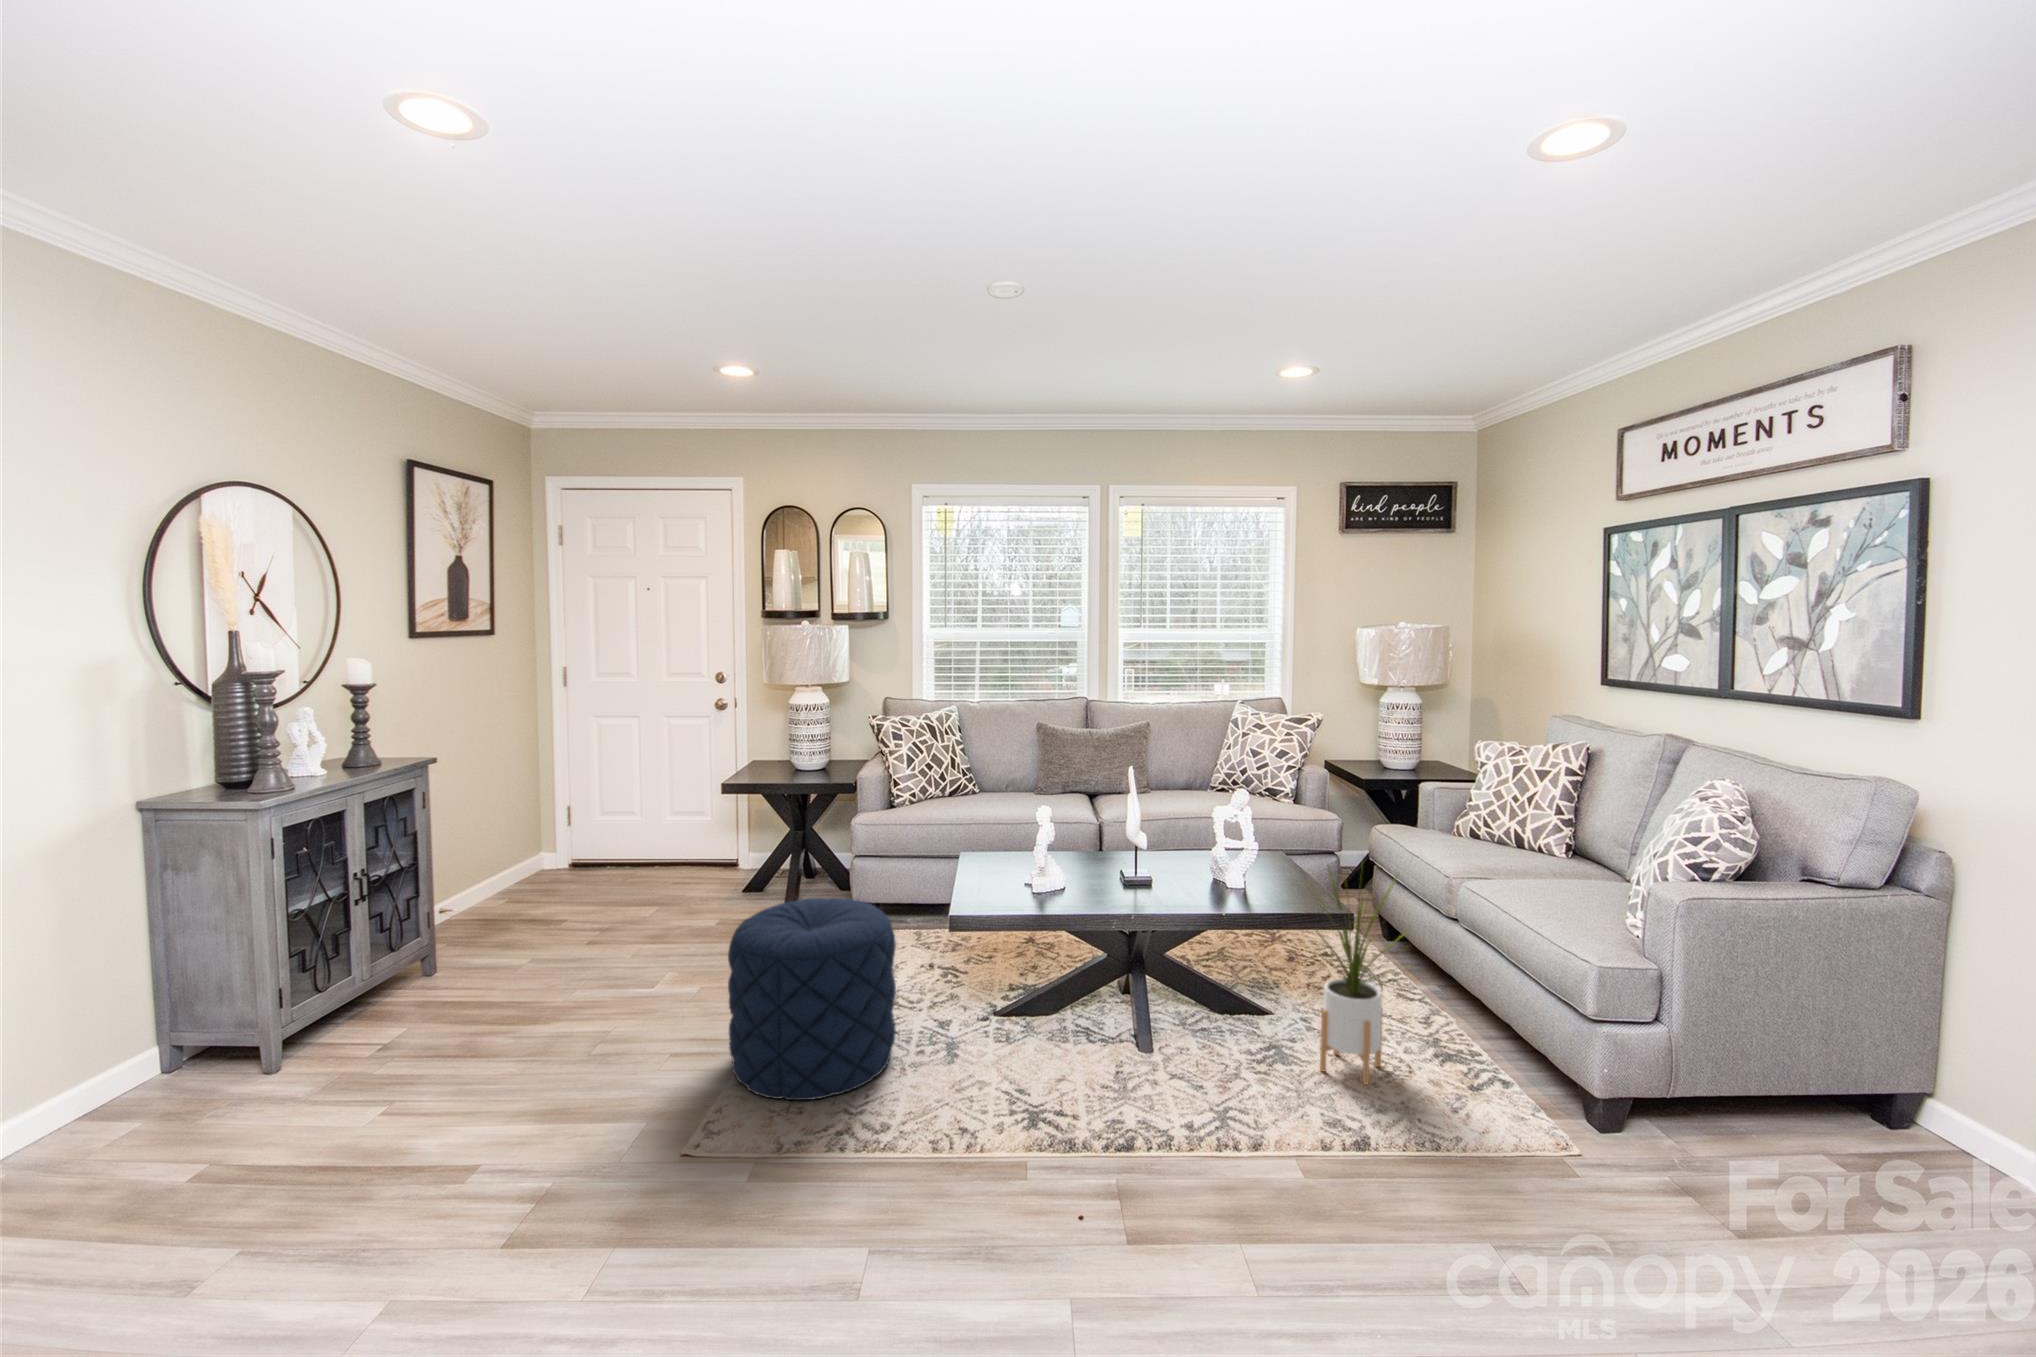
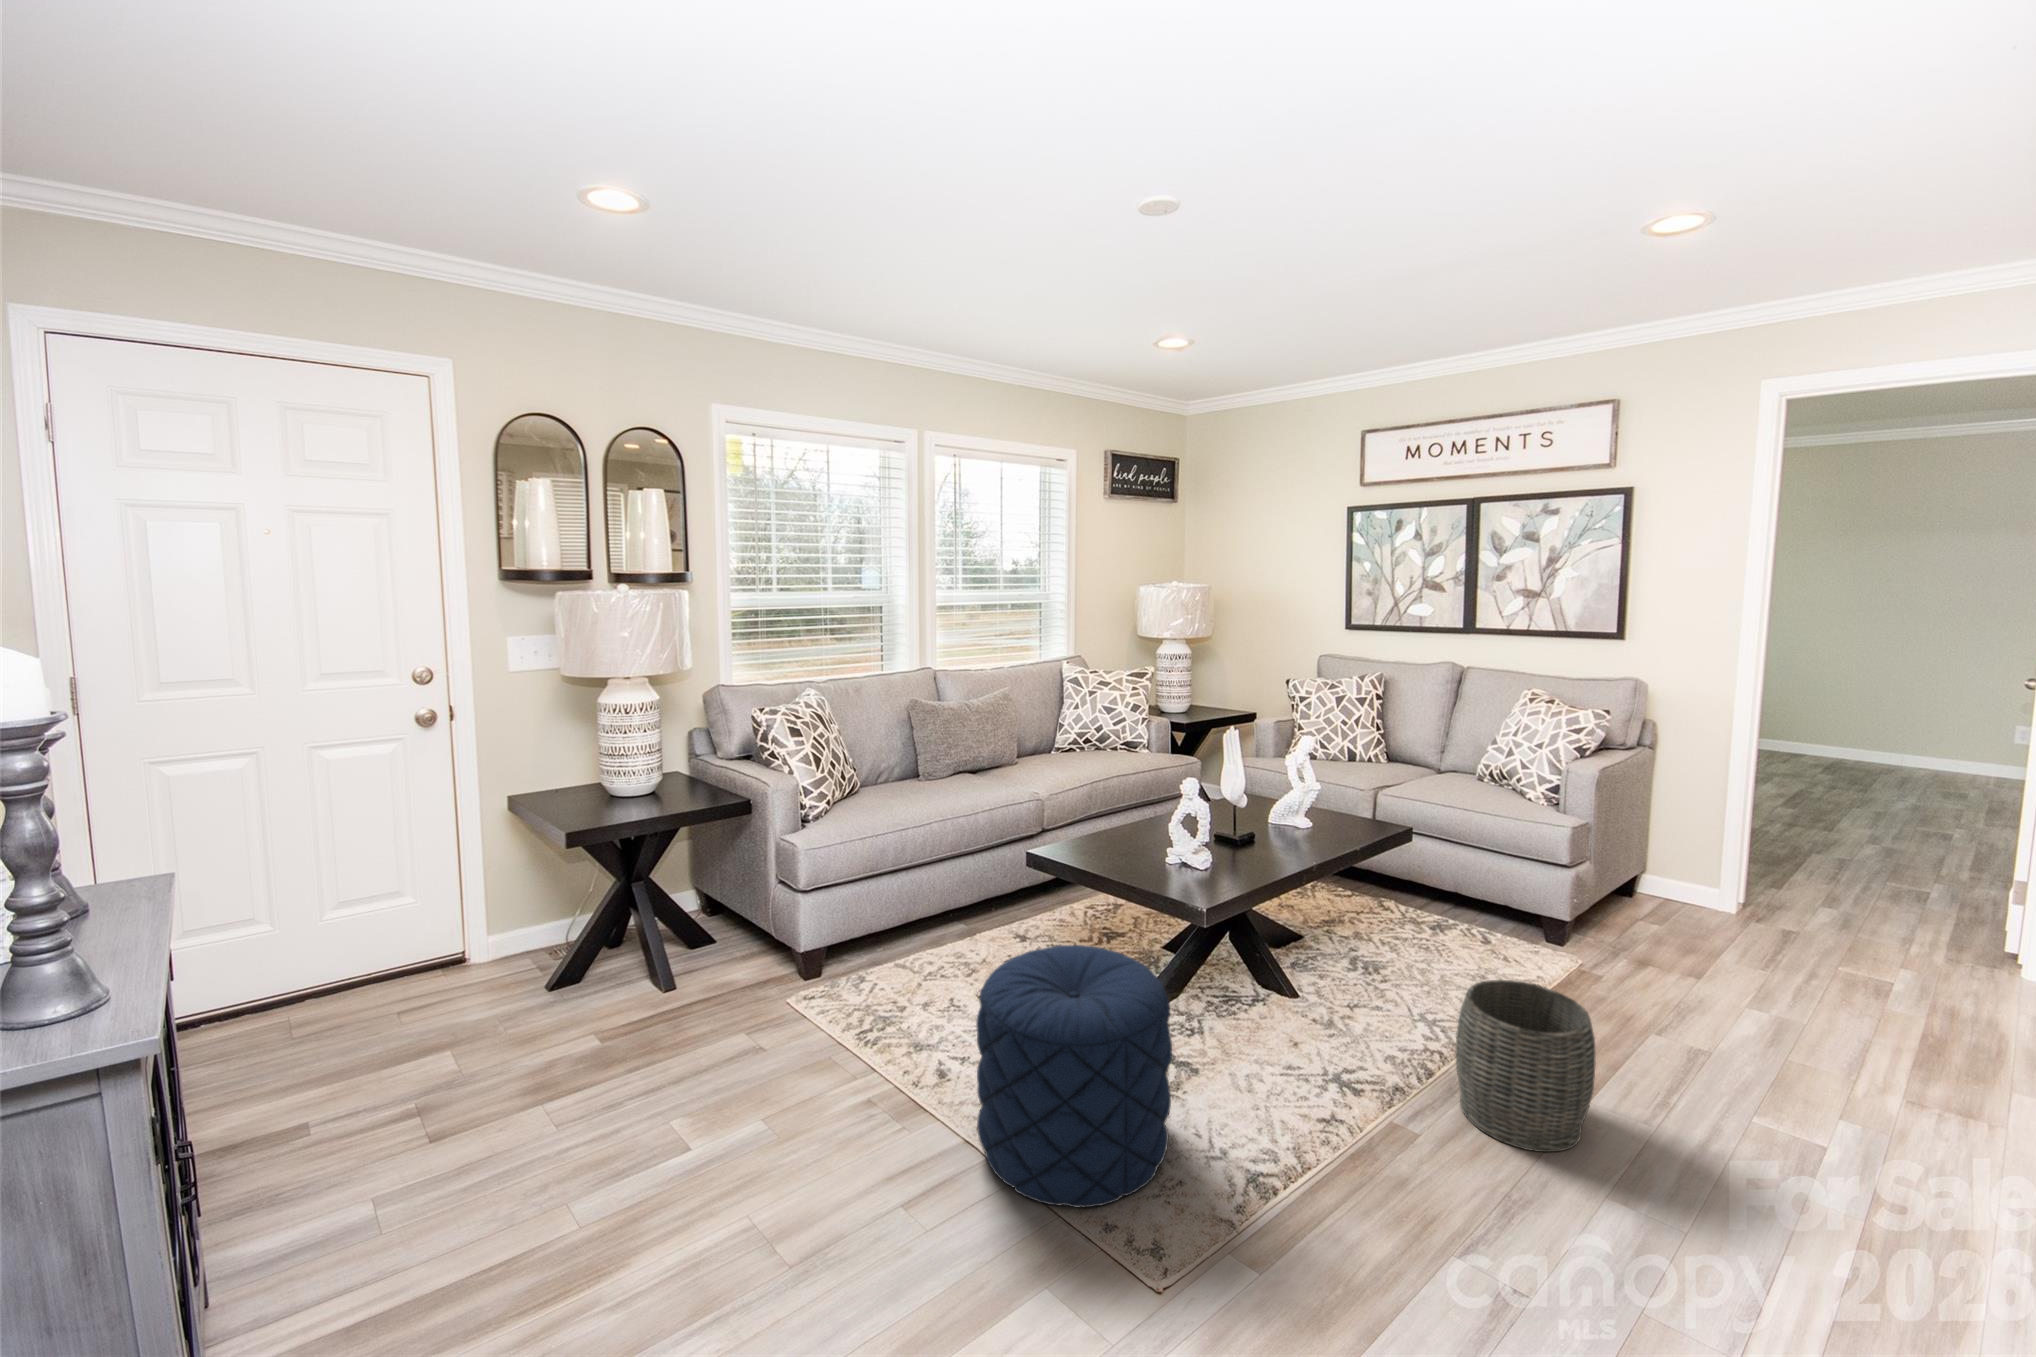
house plant: present [1302,867,1411,1085] -> none [1368,785,1470,969]
woven basket: none [1101,1045,1241,1250] -> present [1455,980,1595,1152]

